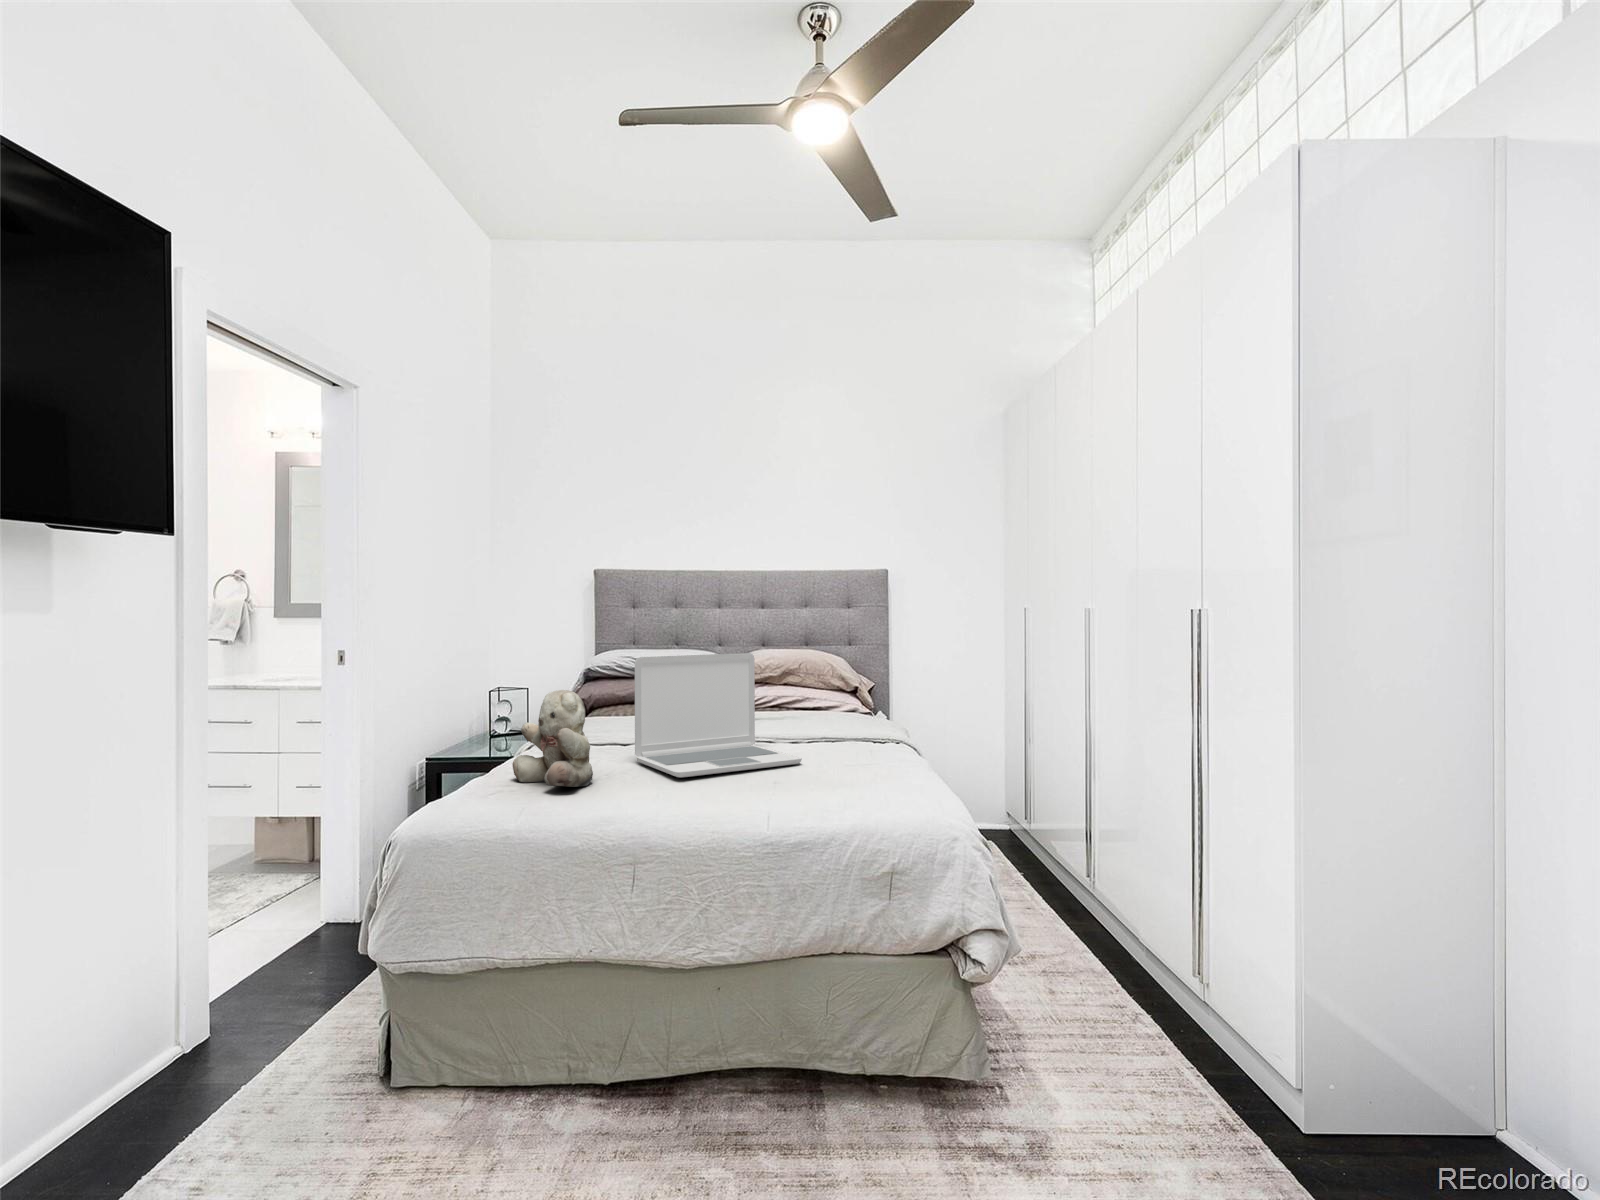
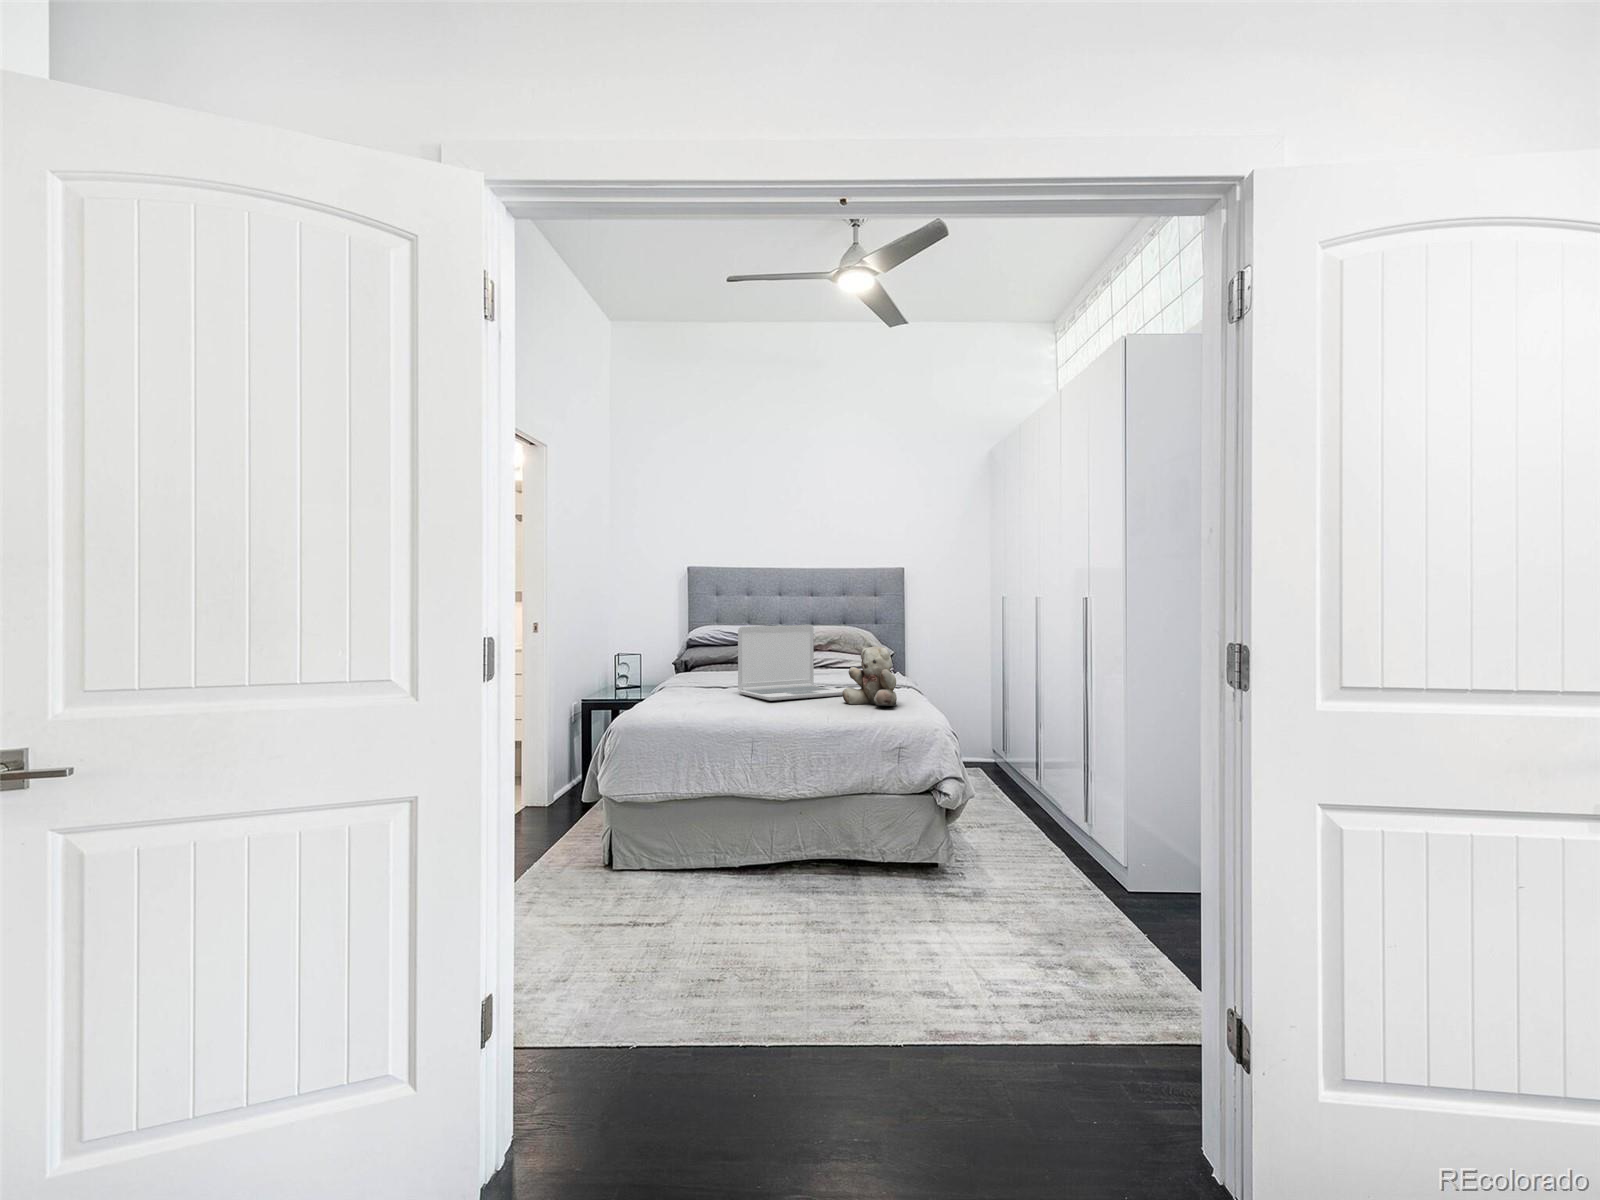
teddy bear: present [512,690,593,787] -> present [842,646,897,706]

